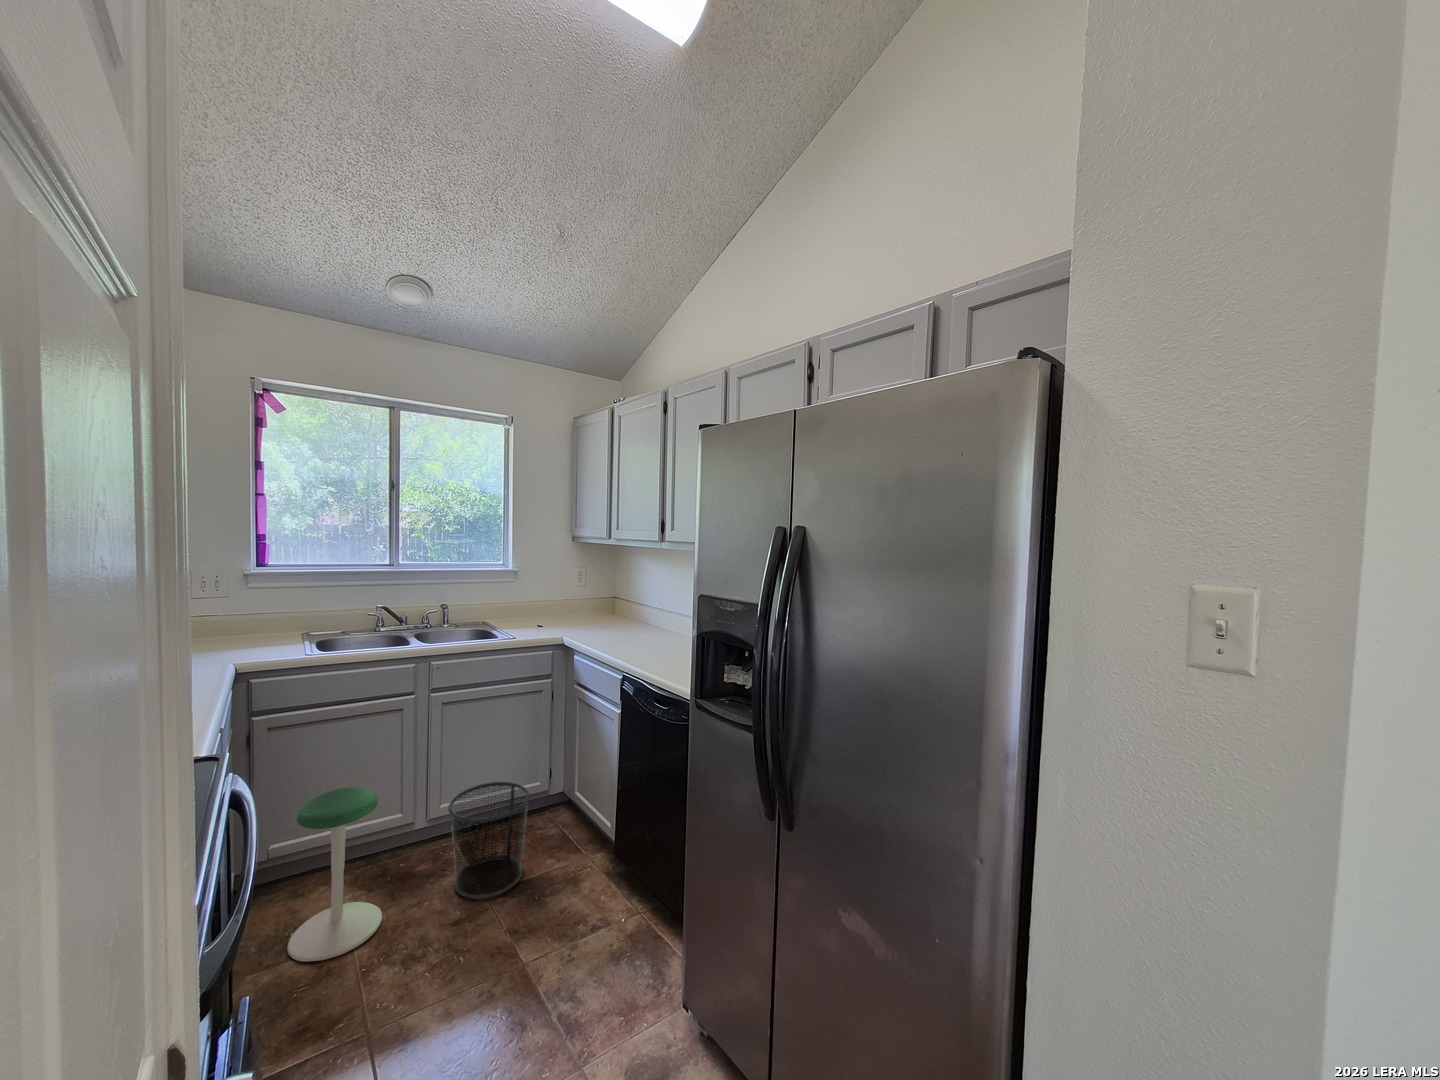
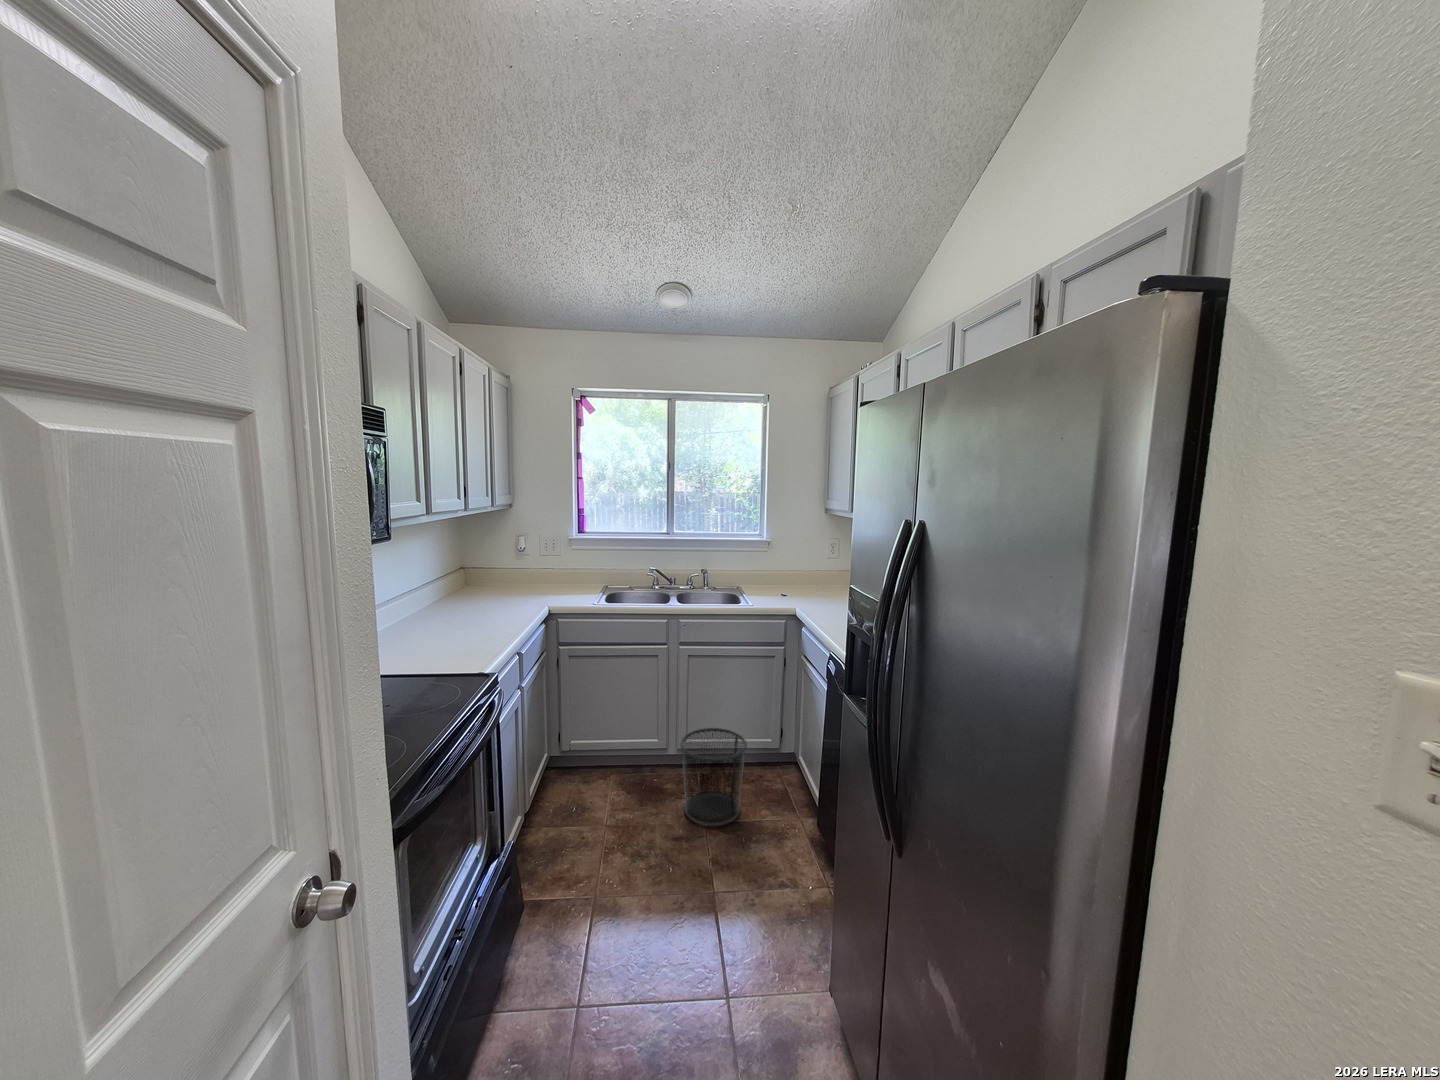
stool: present [287,787,382,962] -> none [570,706,631,831]

